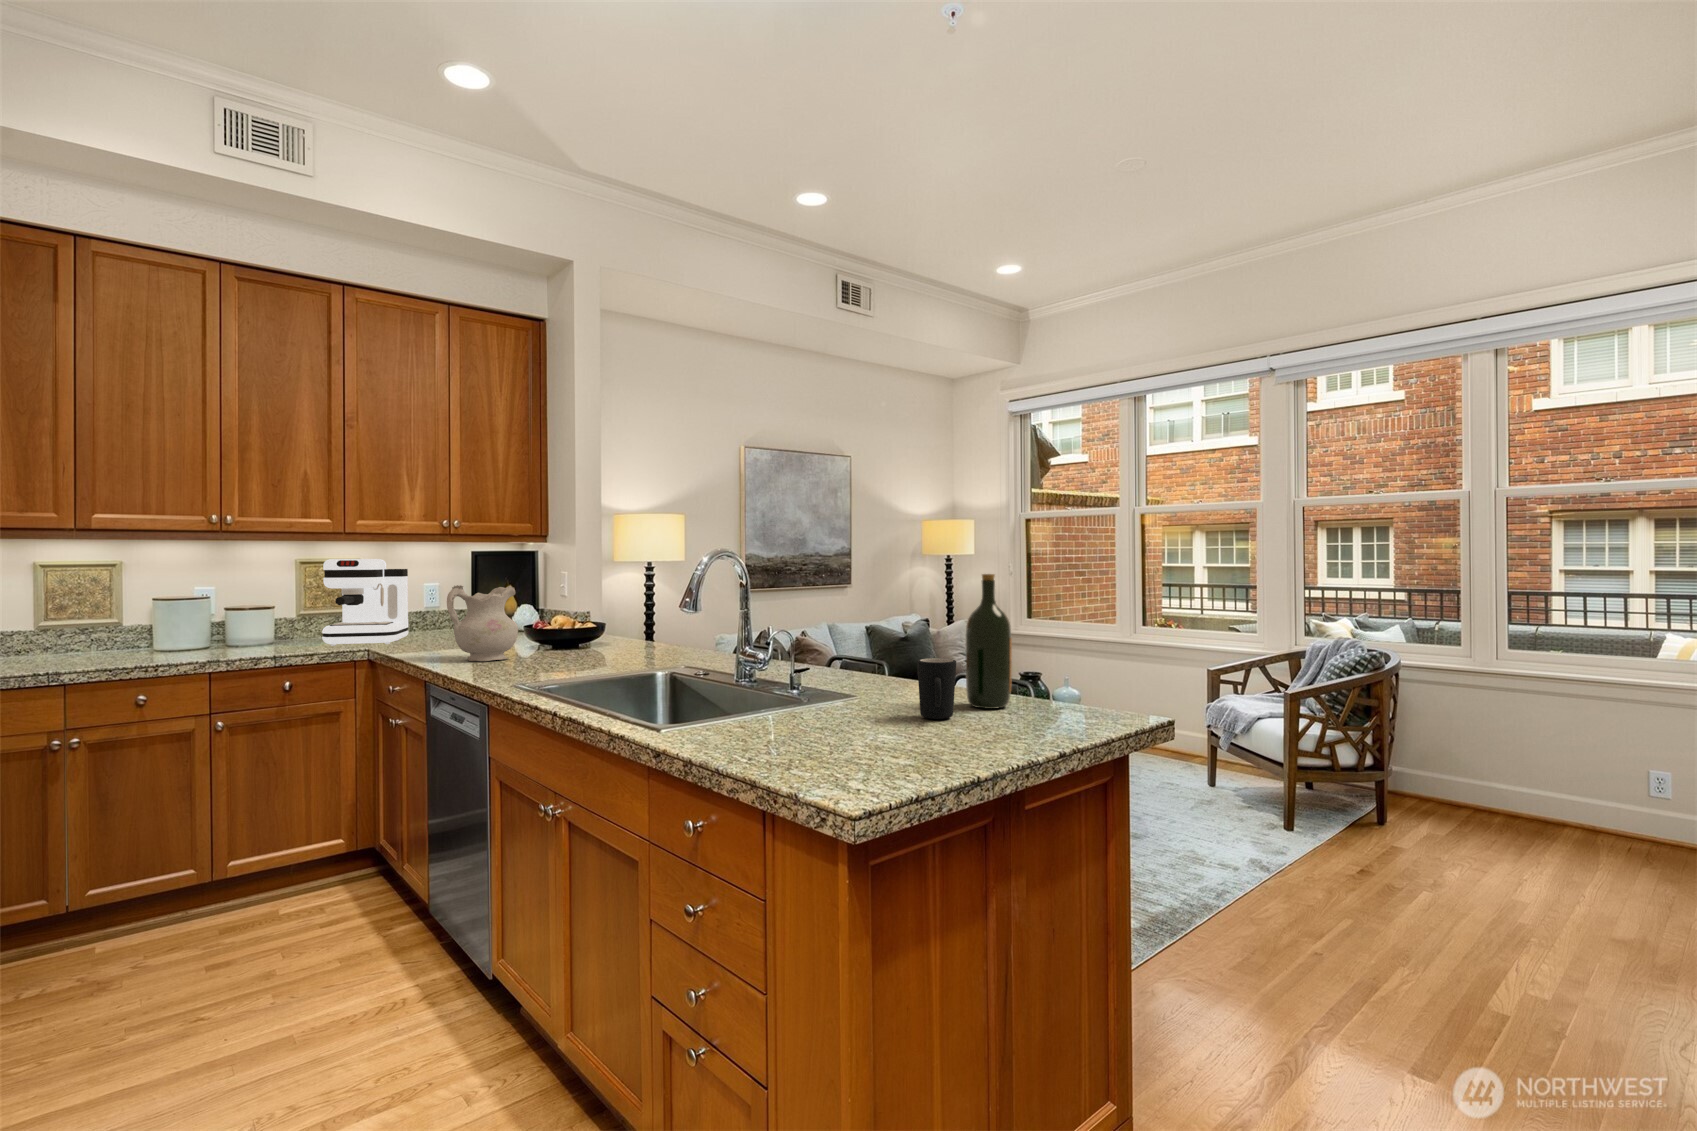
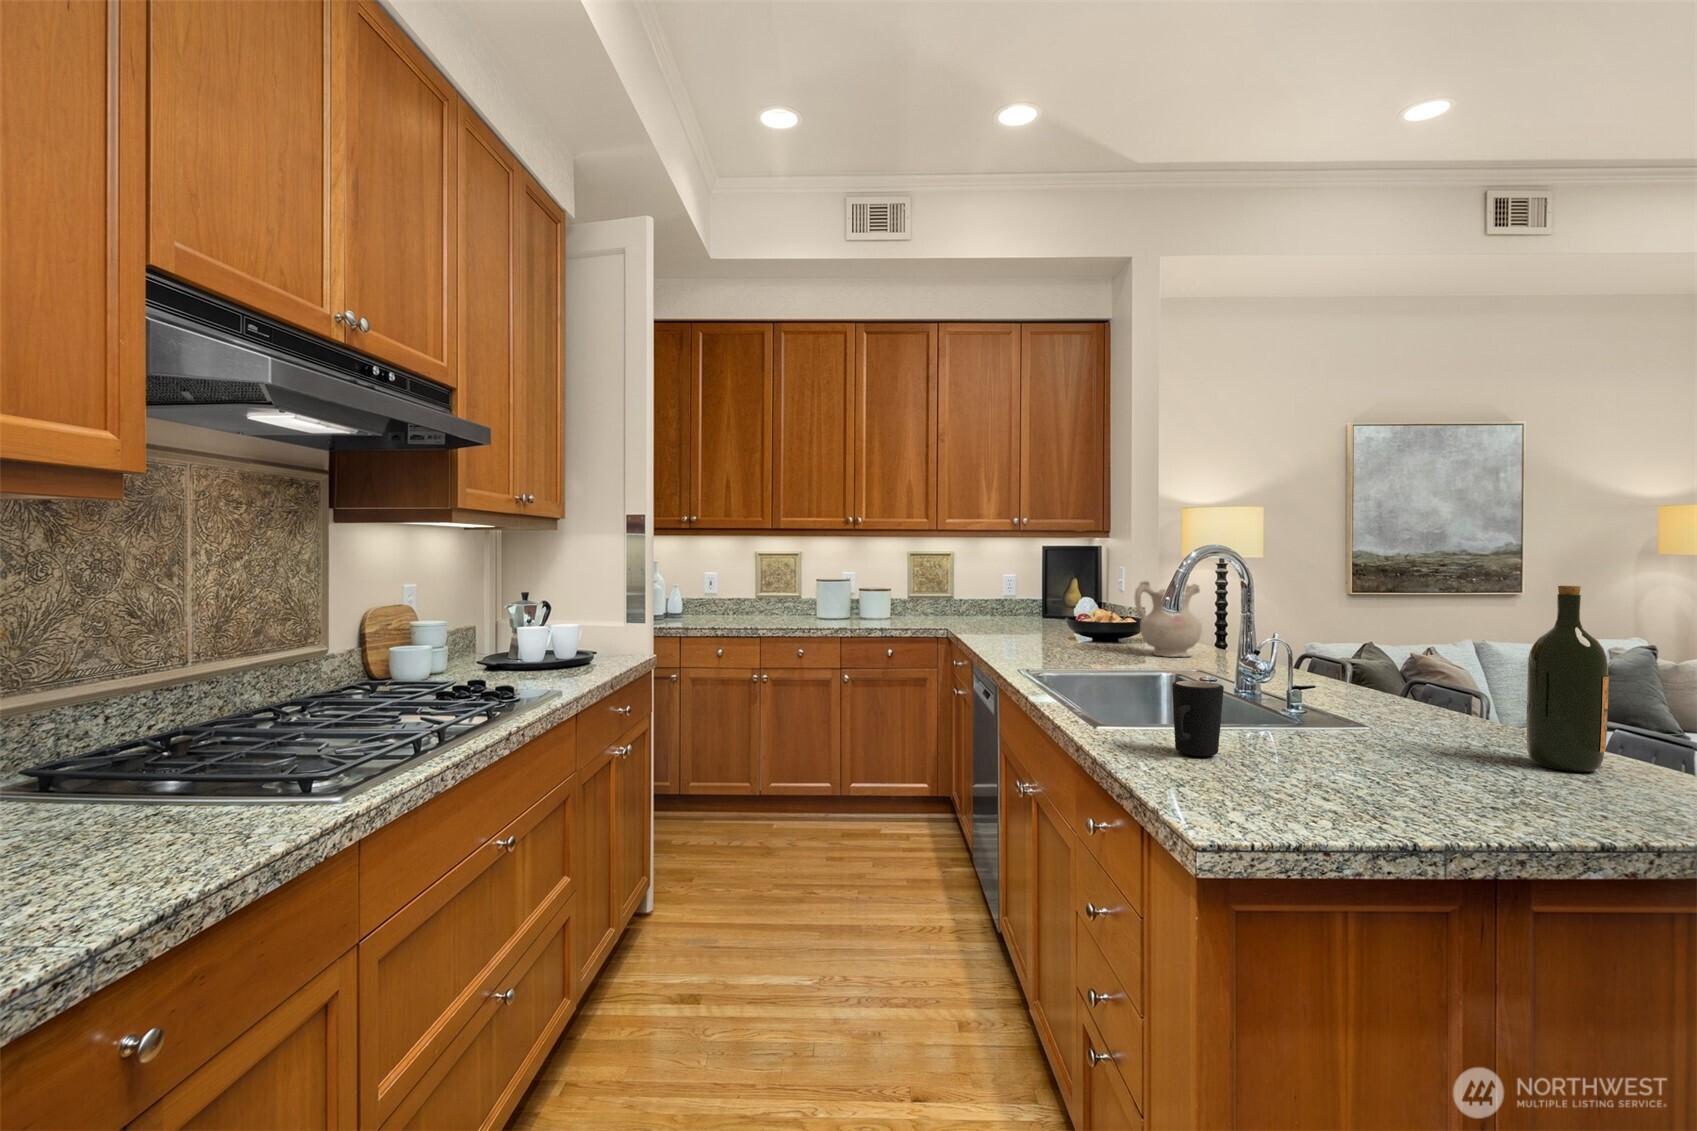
coffee maker: present [322,559,408,646] -> none [917,552,984,626]
ceramic pitcher: present [447,585,518,661] -> present [1134,581,1202,657]
mug: present [917,658,956,719] -> present [1172,681,1224,756]

